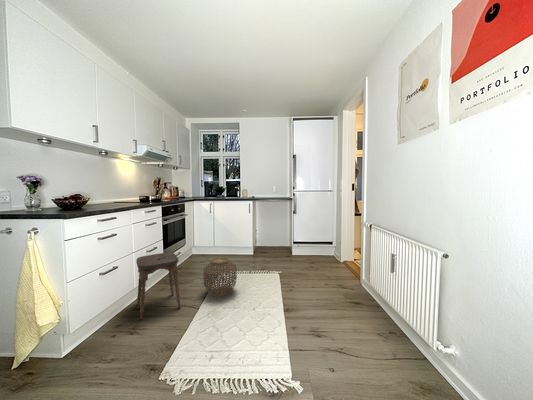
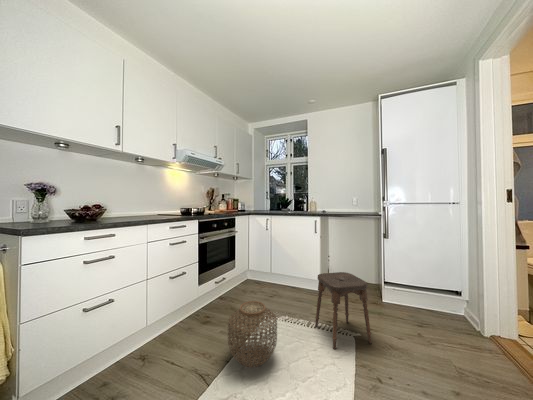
stool: present [136,252,181,320] -> present [315,272,372,349]

